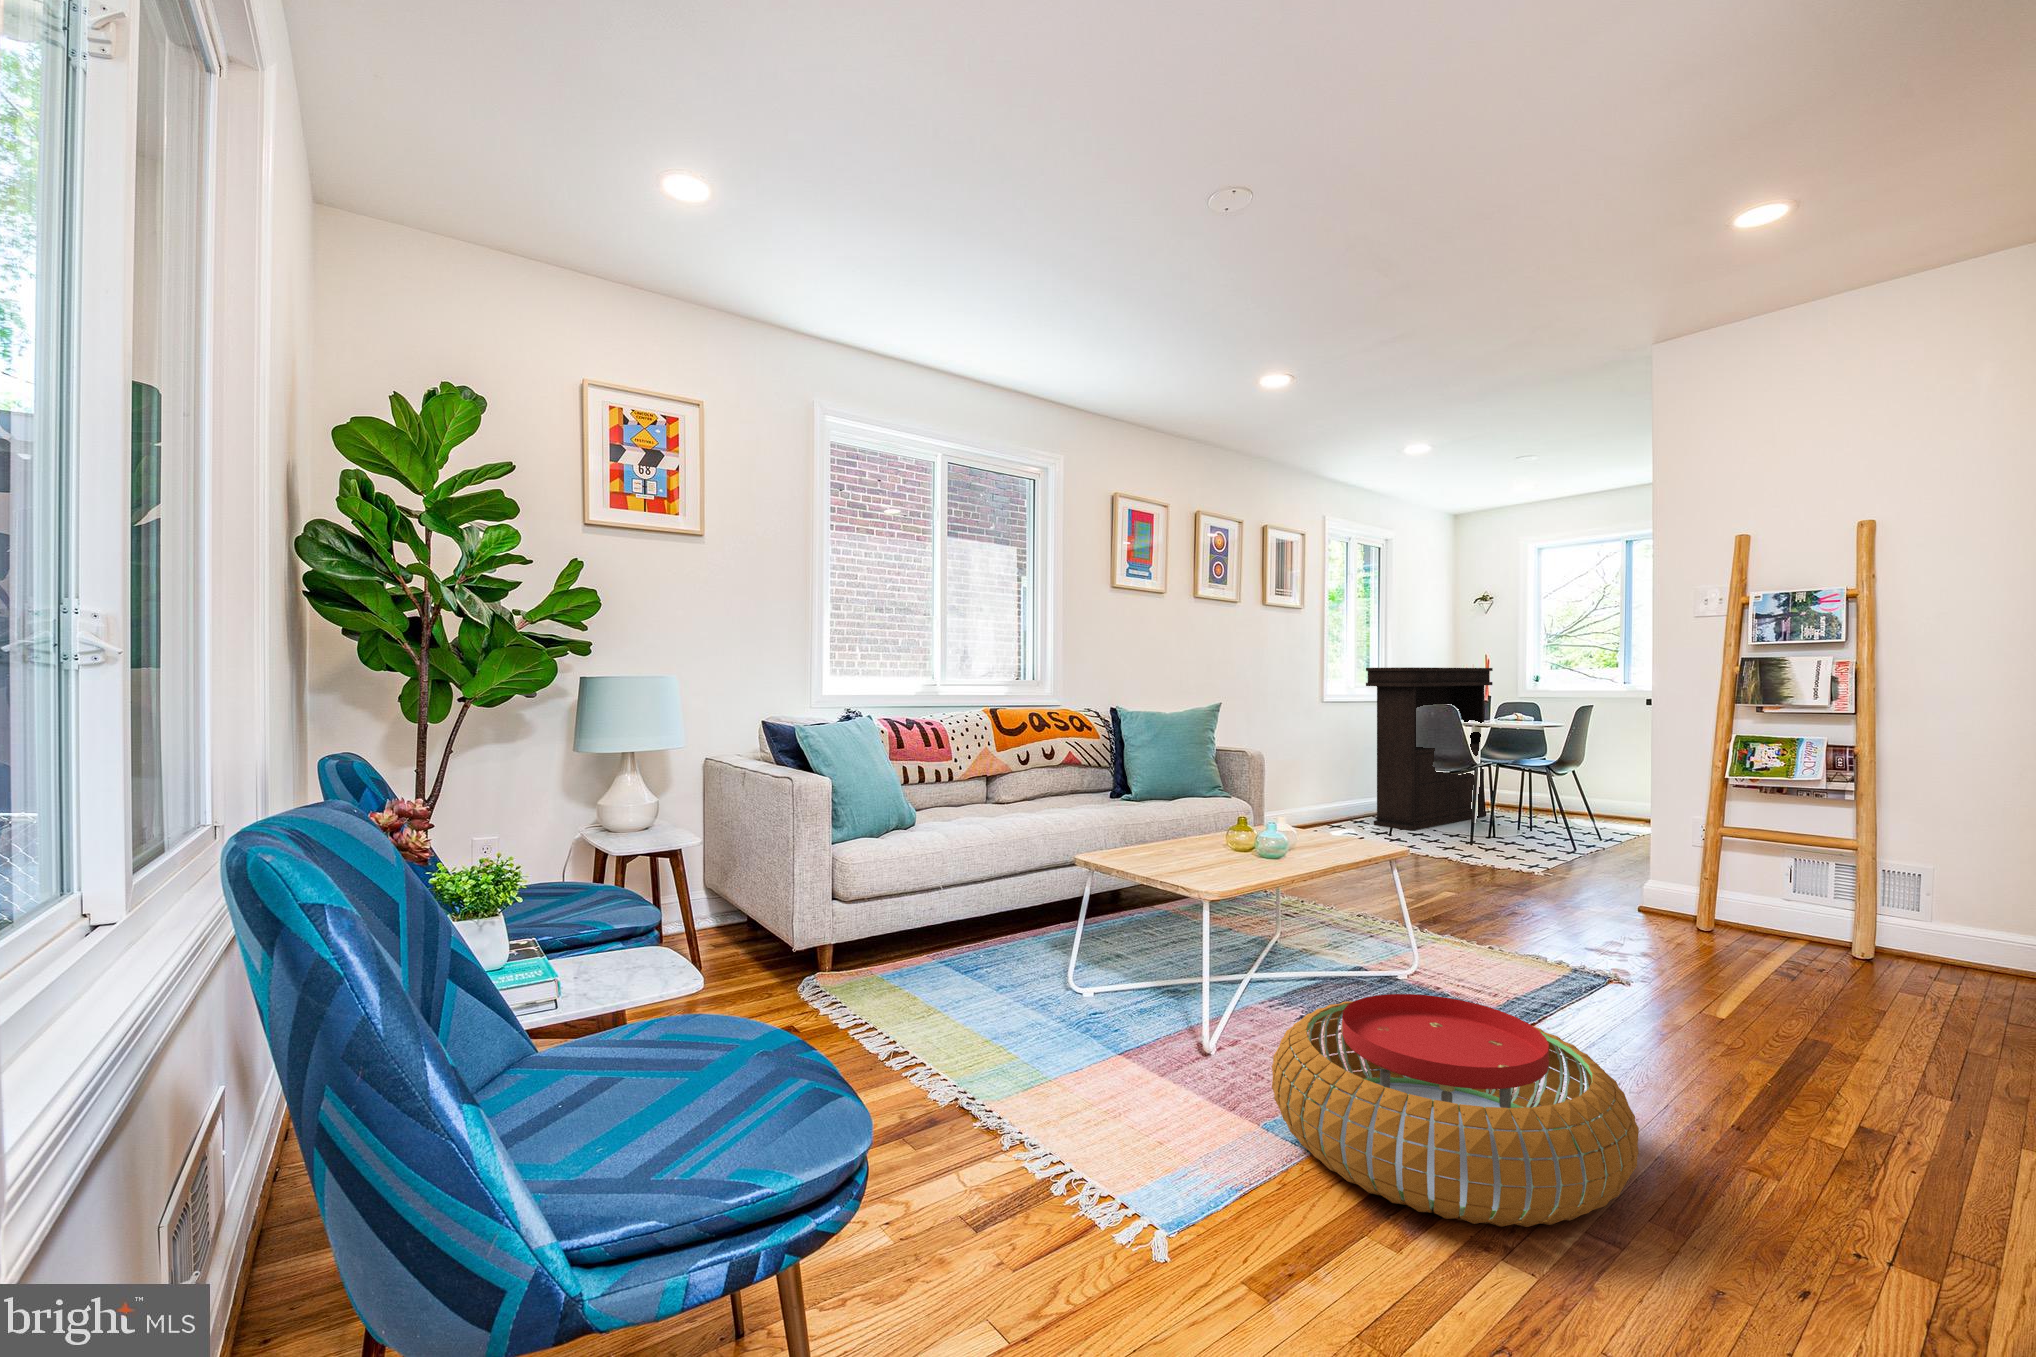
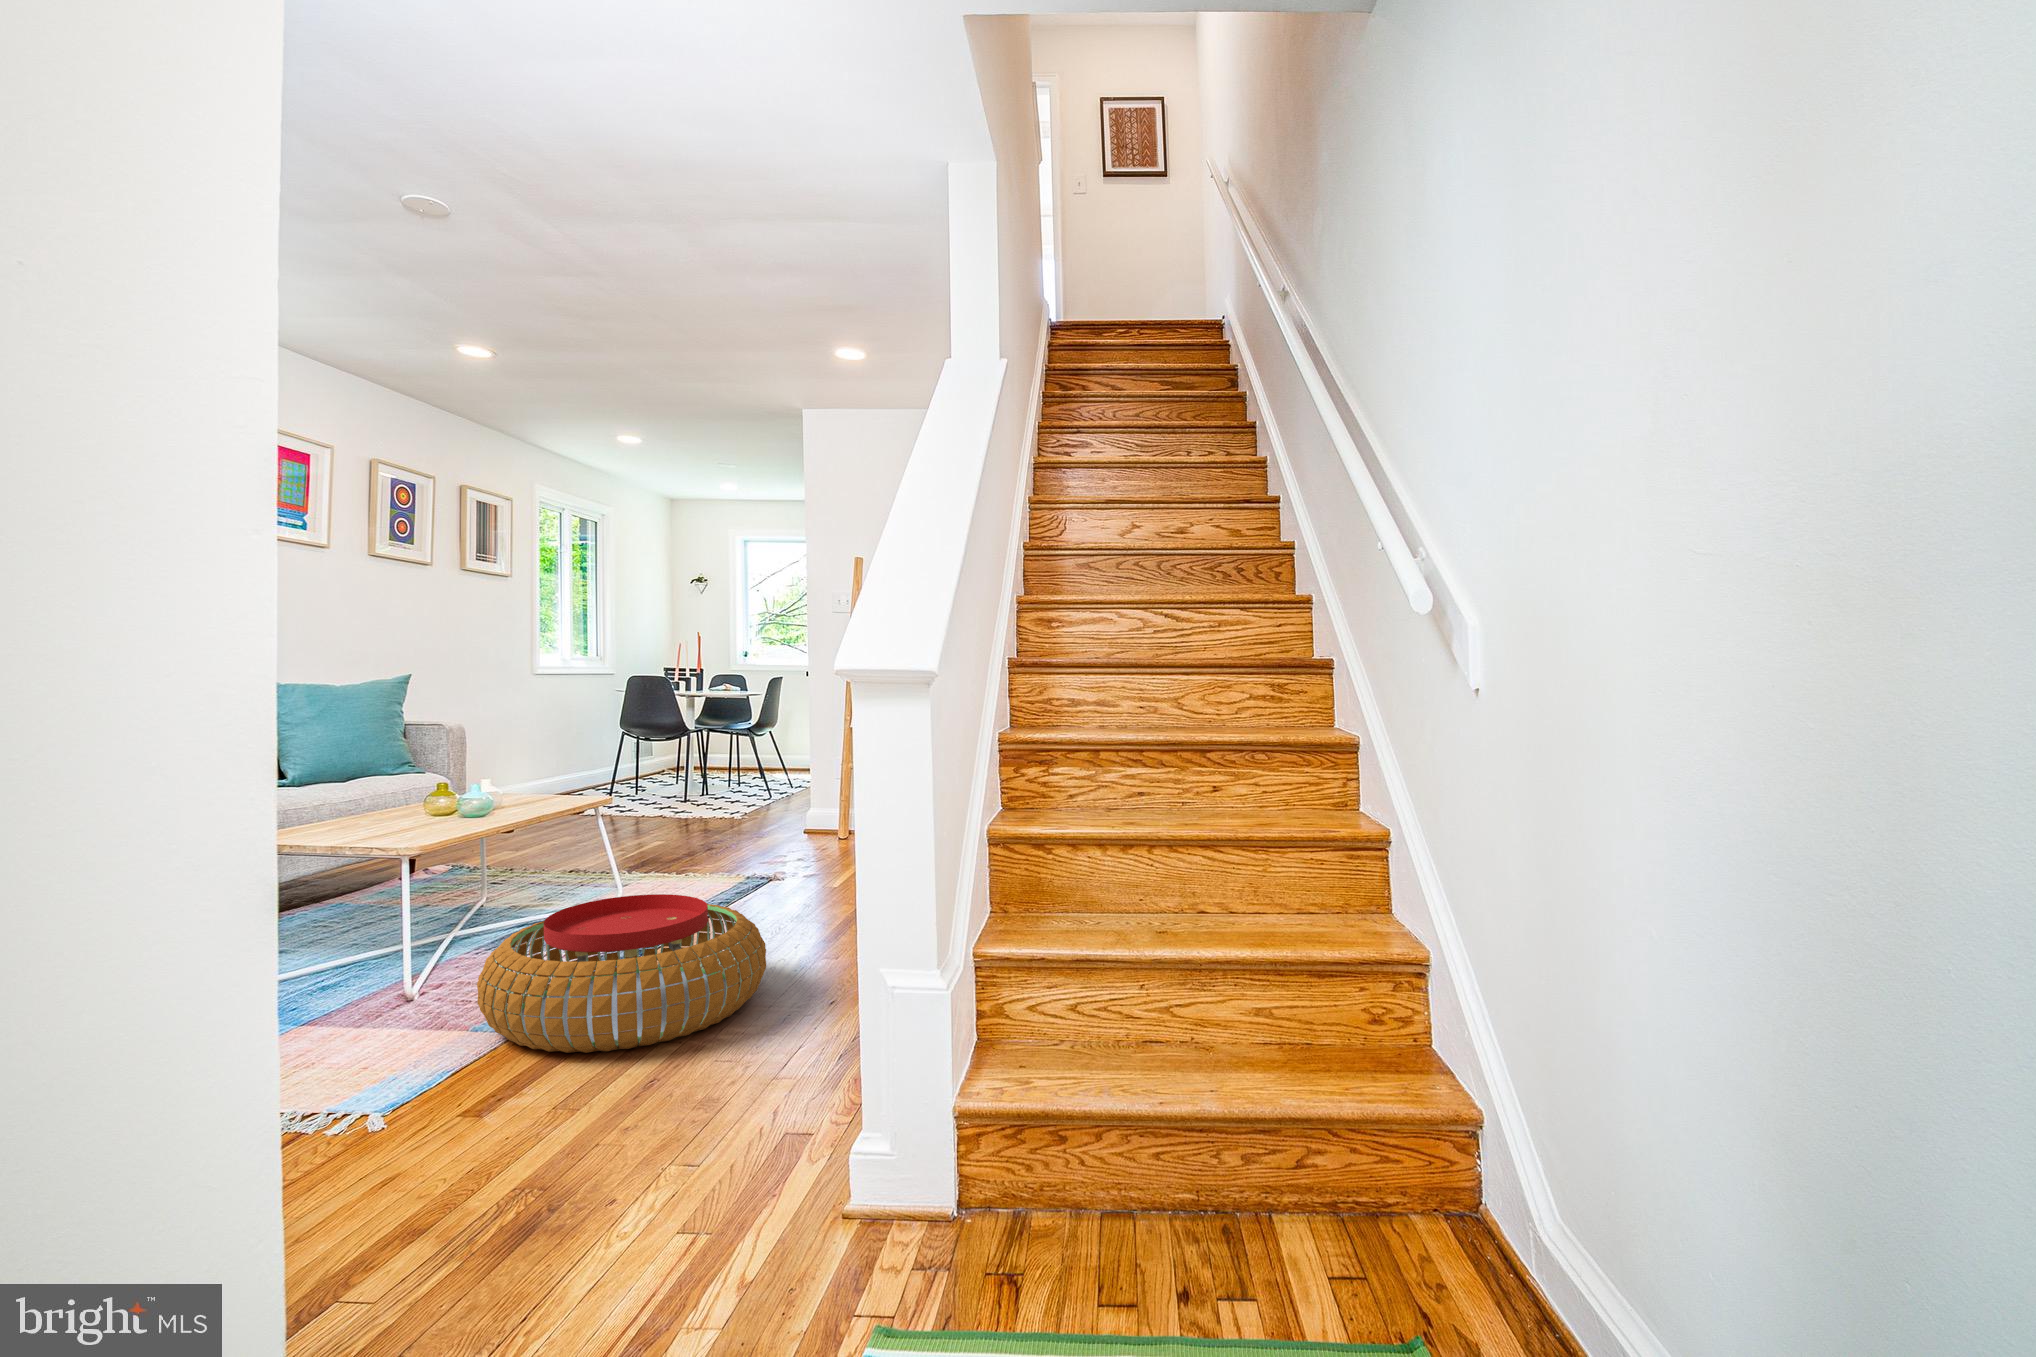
console table: present [1366,667,1493,831] -> none [582,640,704,798]

